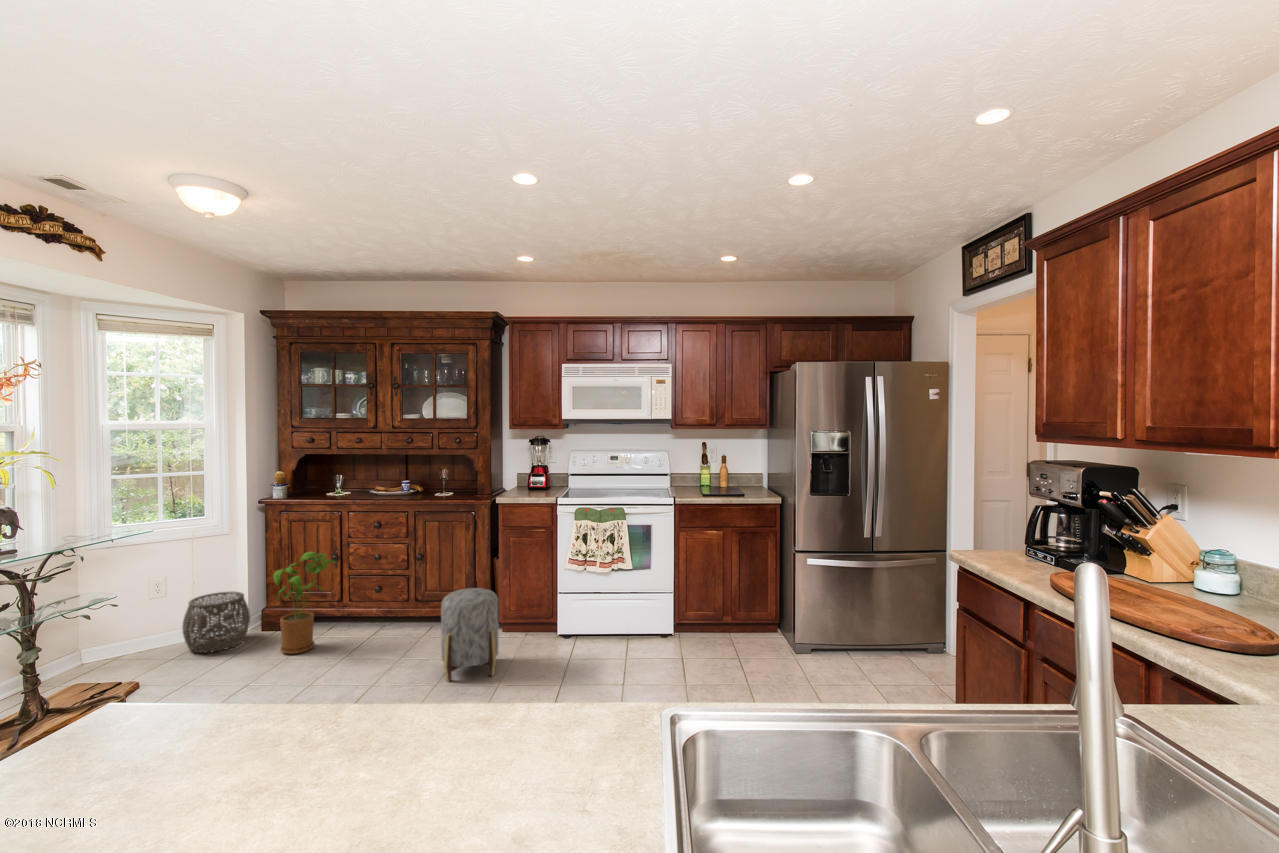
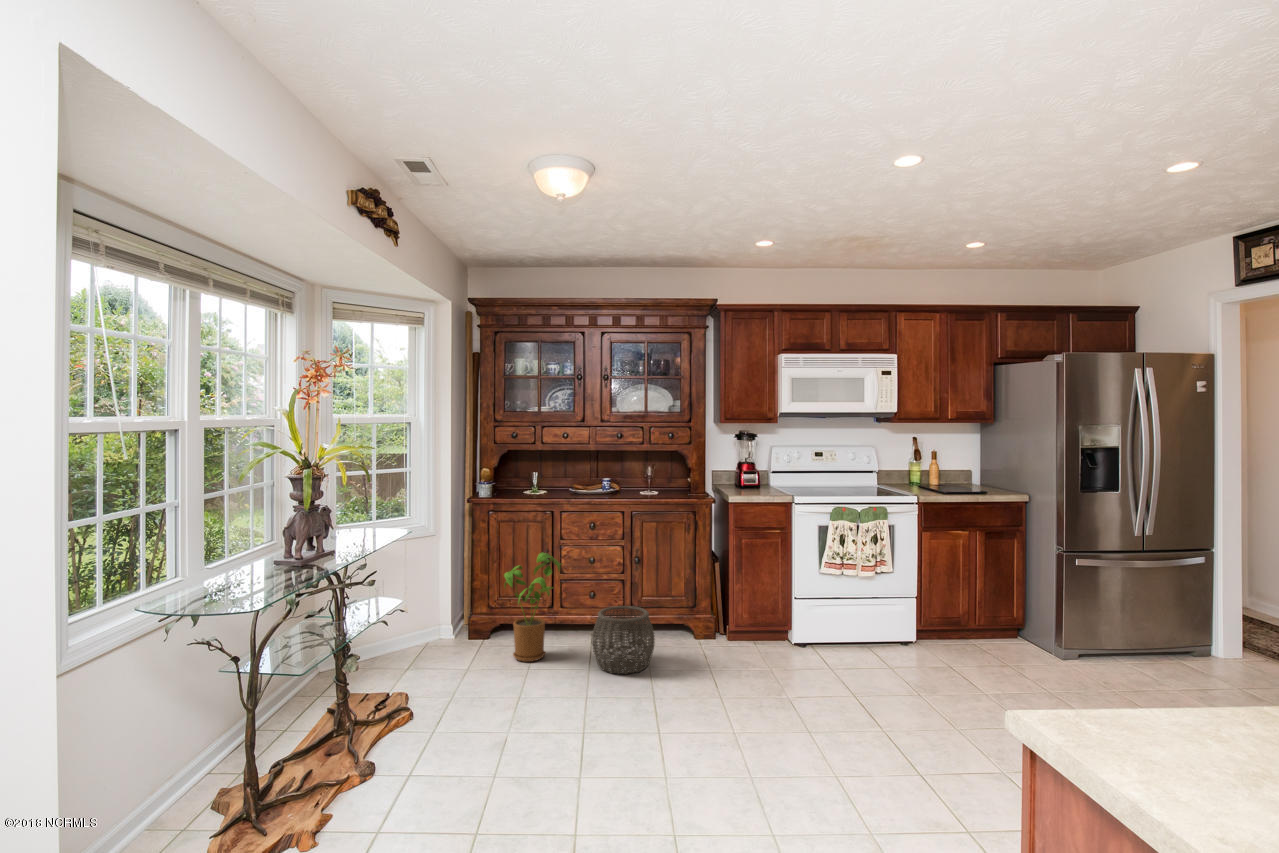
stool: present [441,588,498,681] -> none [702,589,769,686]
woven basket: present [182,591,250,653] -> present [592,606,655,674]

